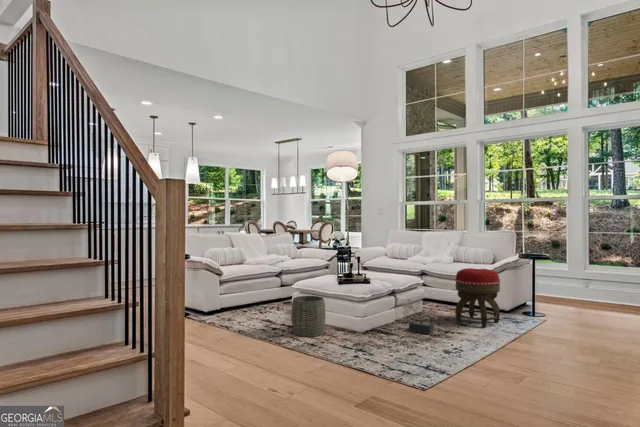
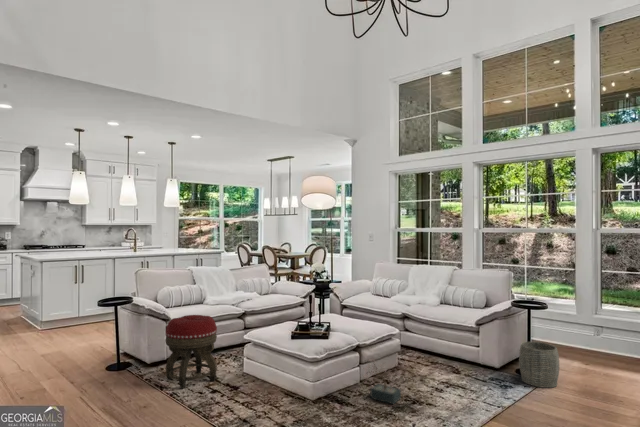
footstool: present [455,268,500,327] -> present [165,315,217,389]
woven basket: present [291,296,325,337] -> present [519,342,559,388]

